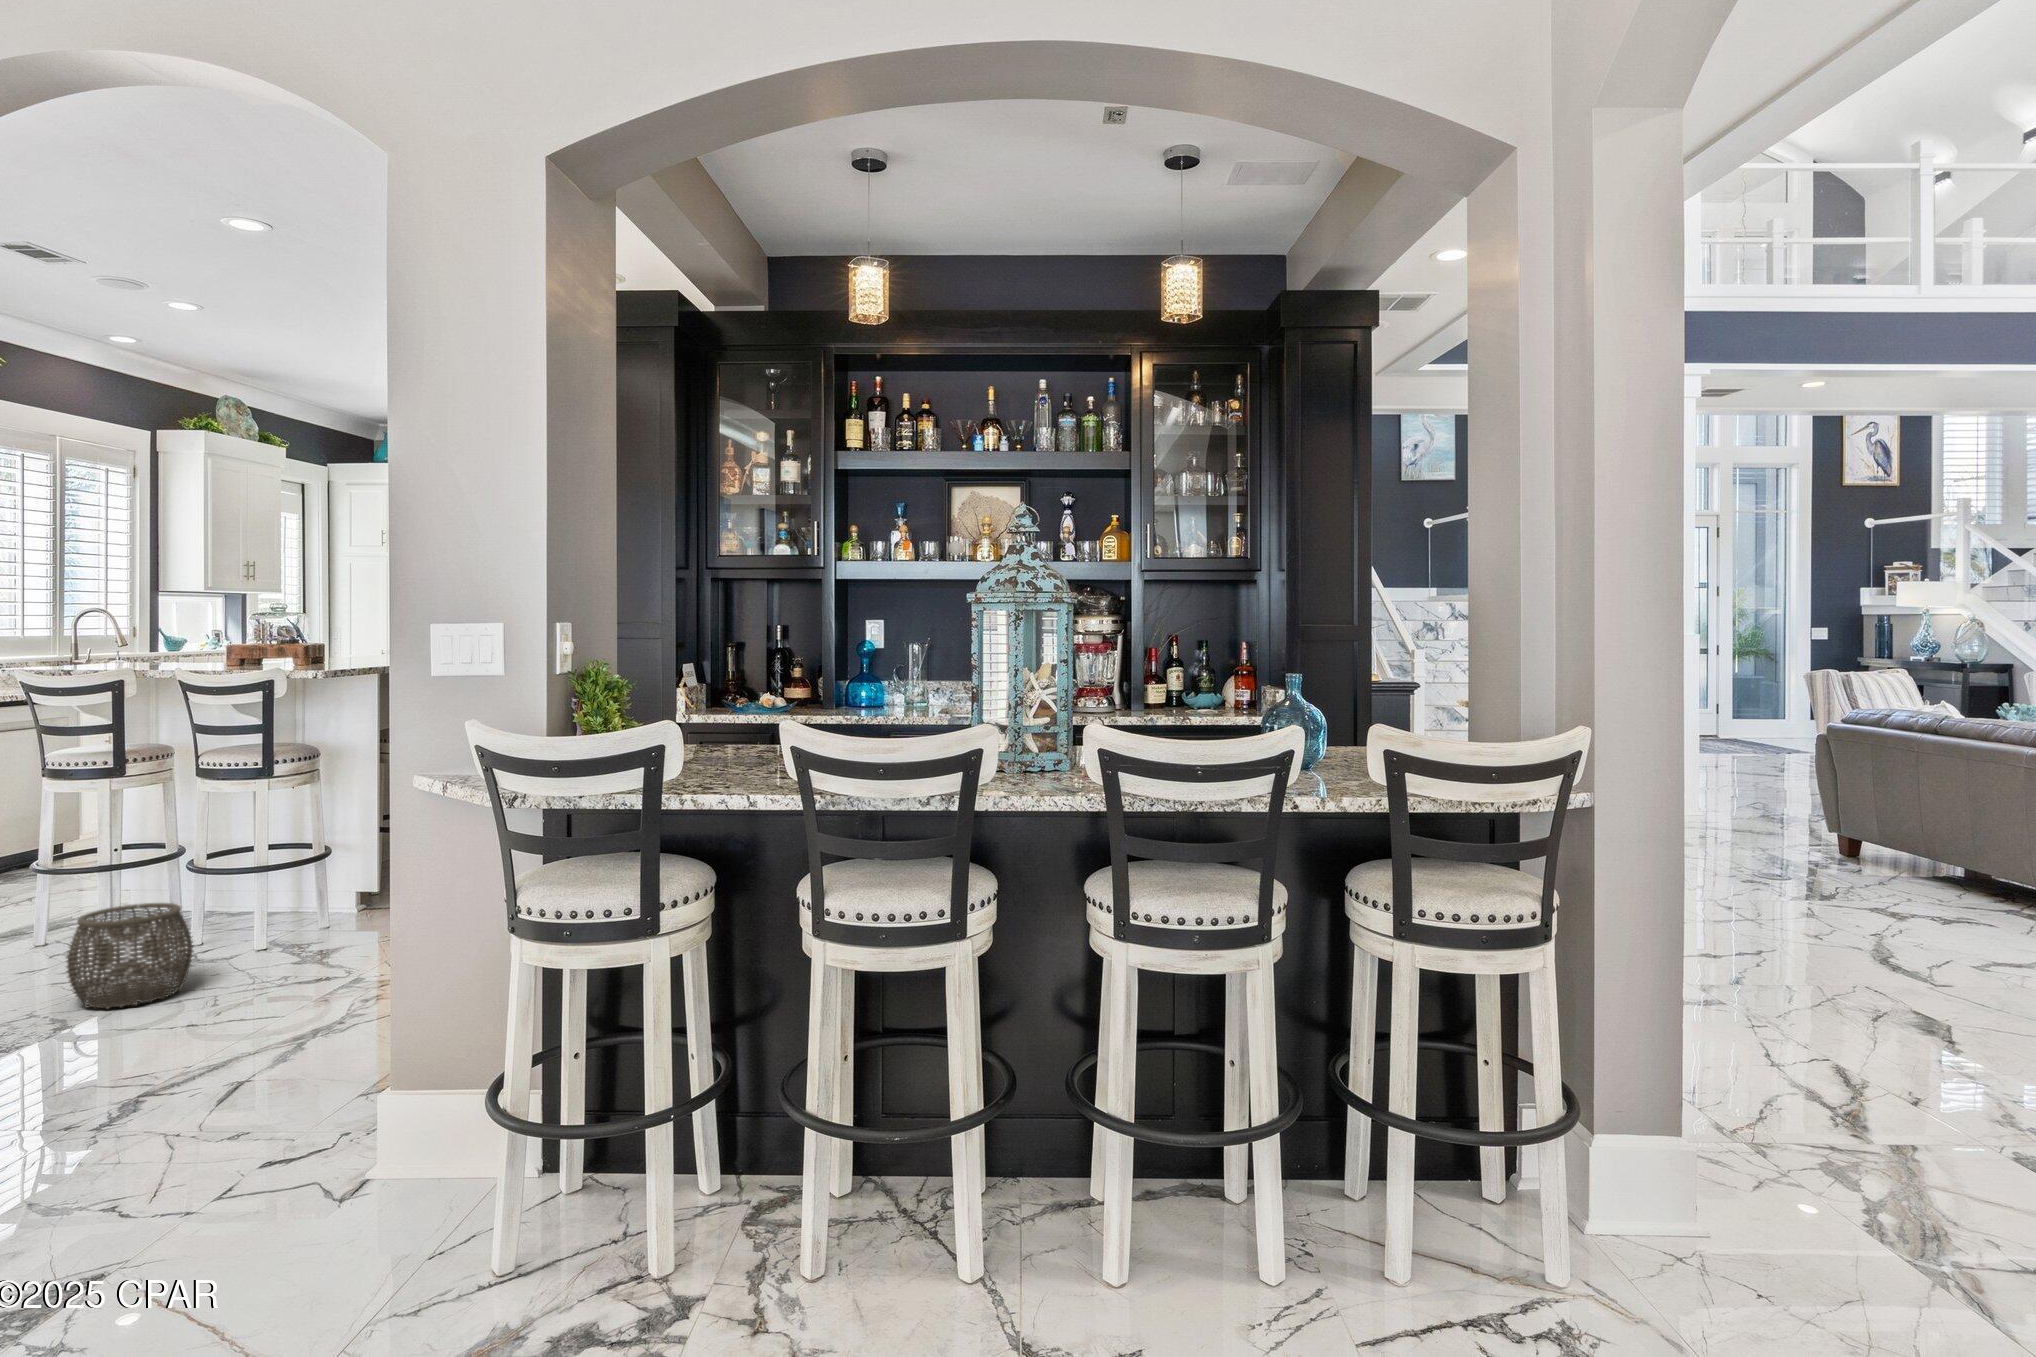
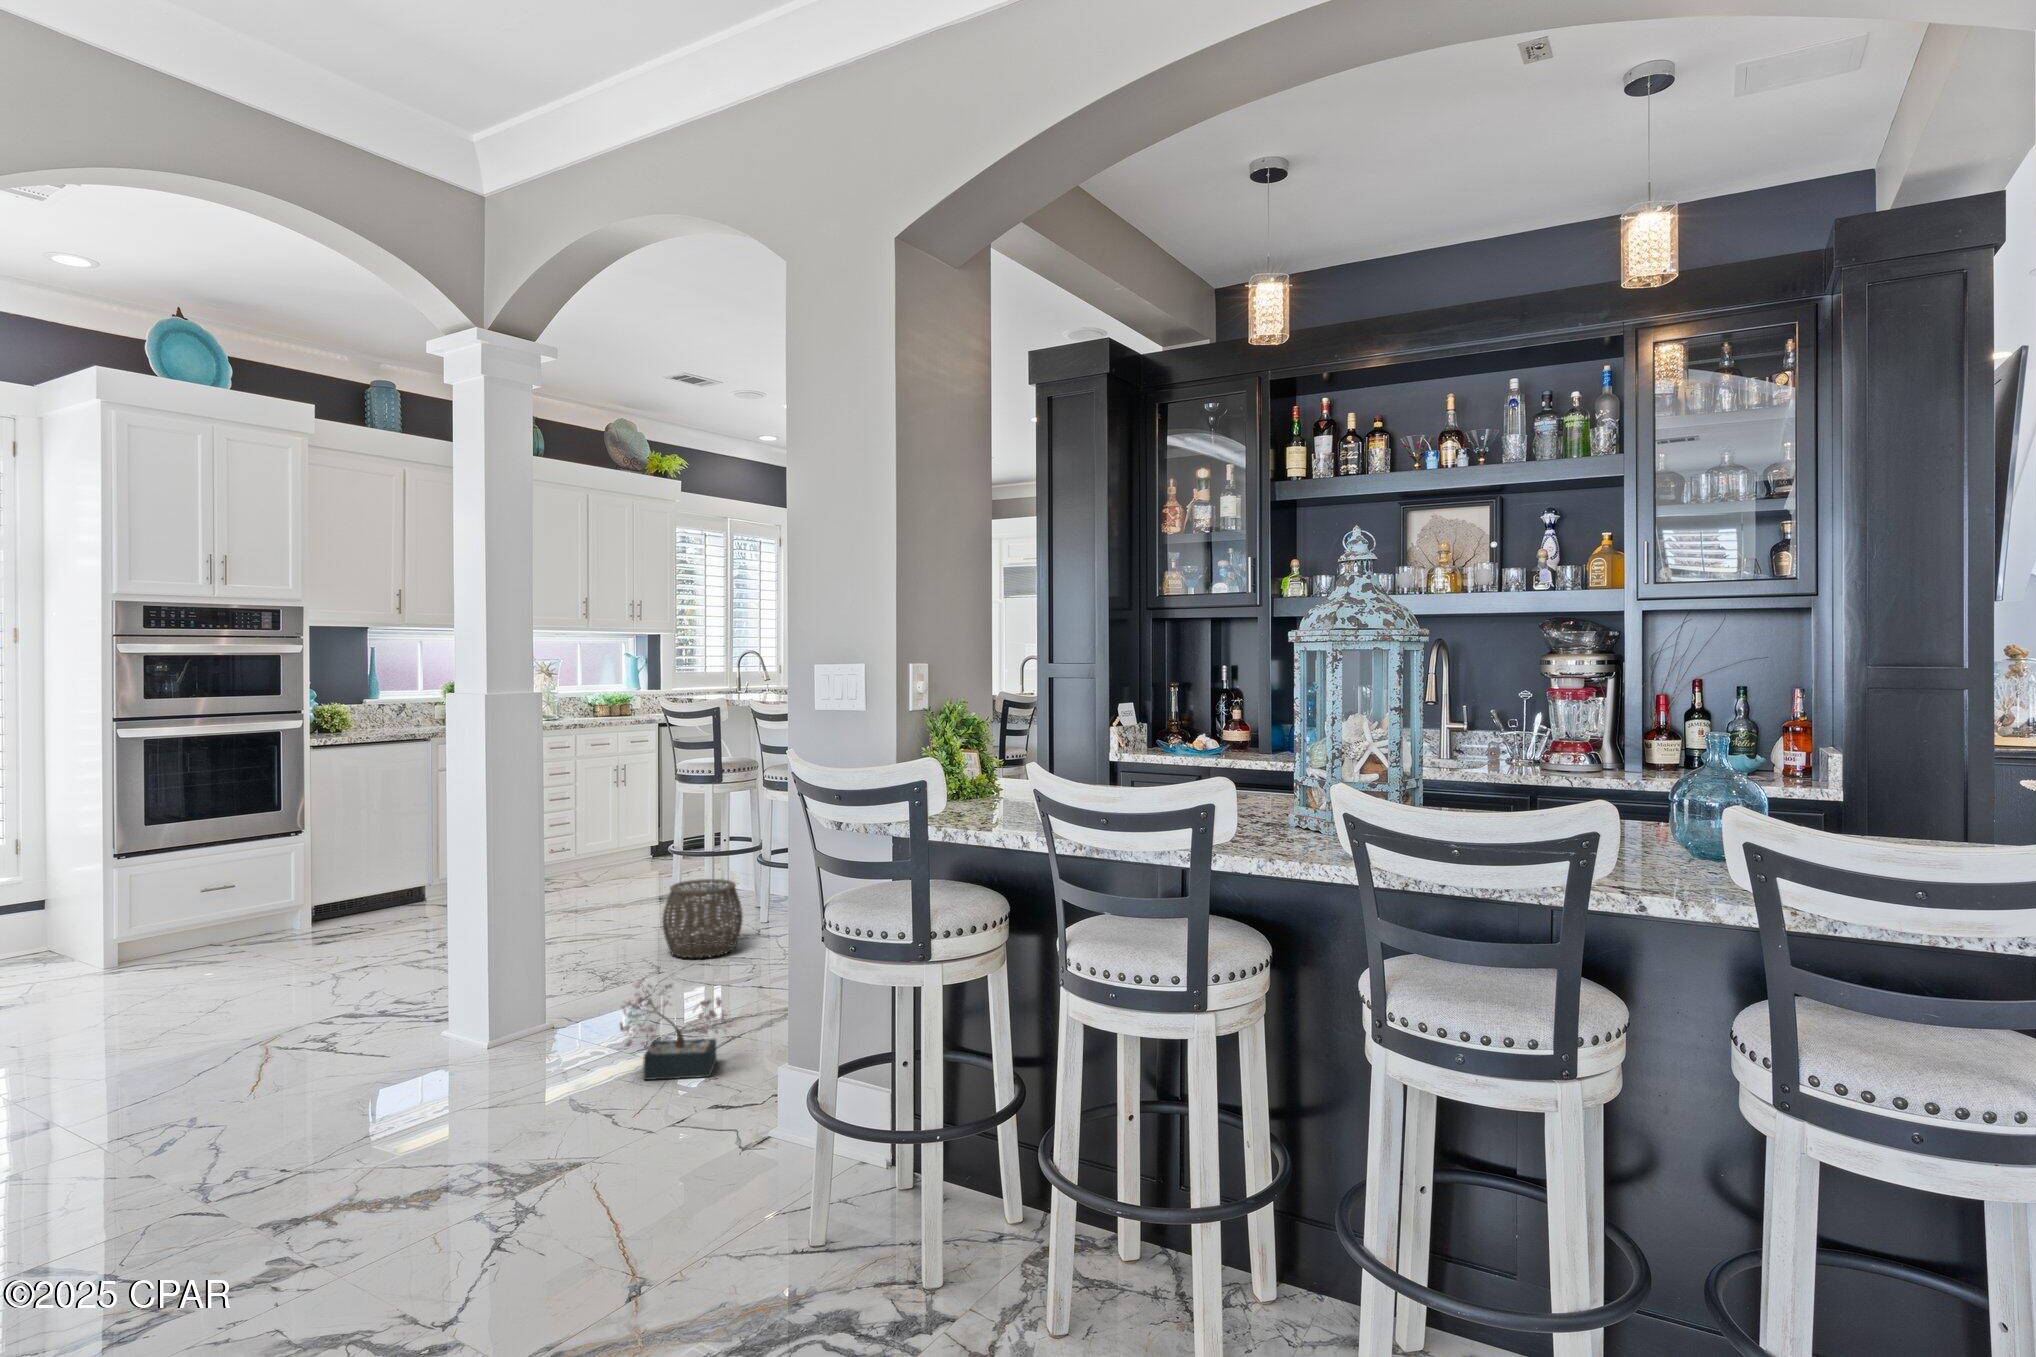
decorative plant: none [93,1029,268,1158] -> present [620,978,732,1080]

